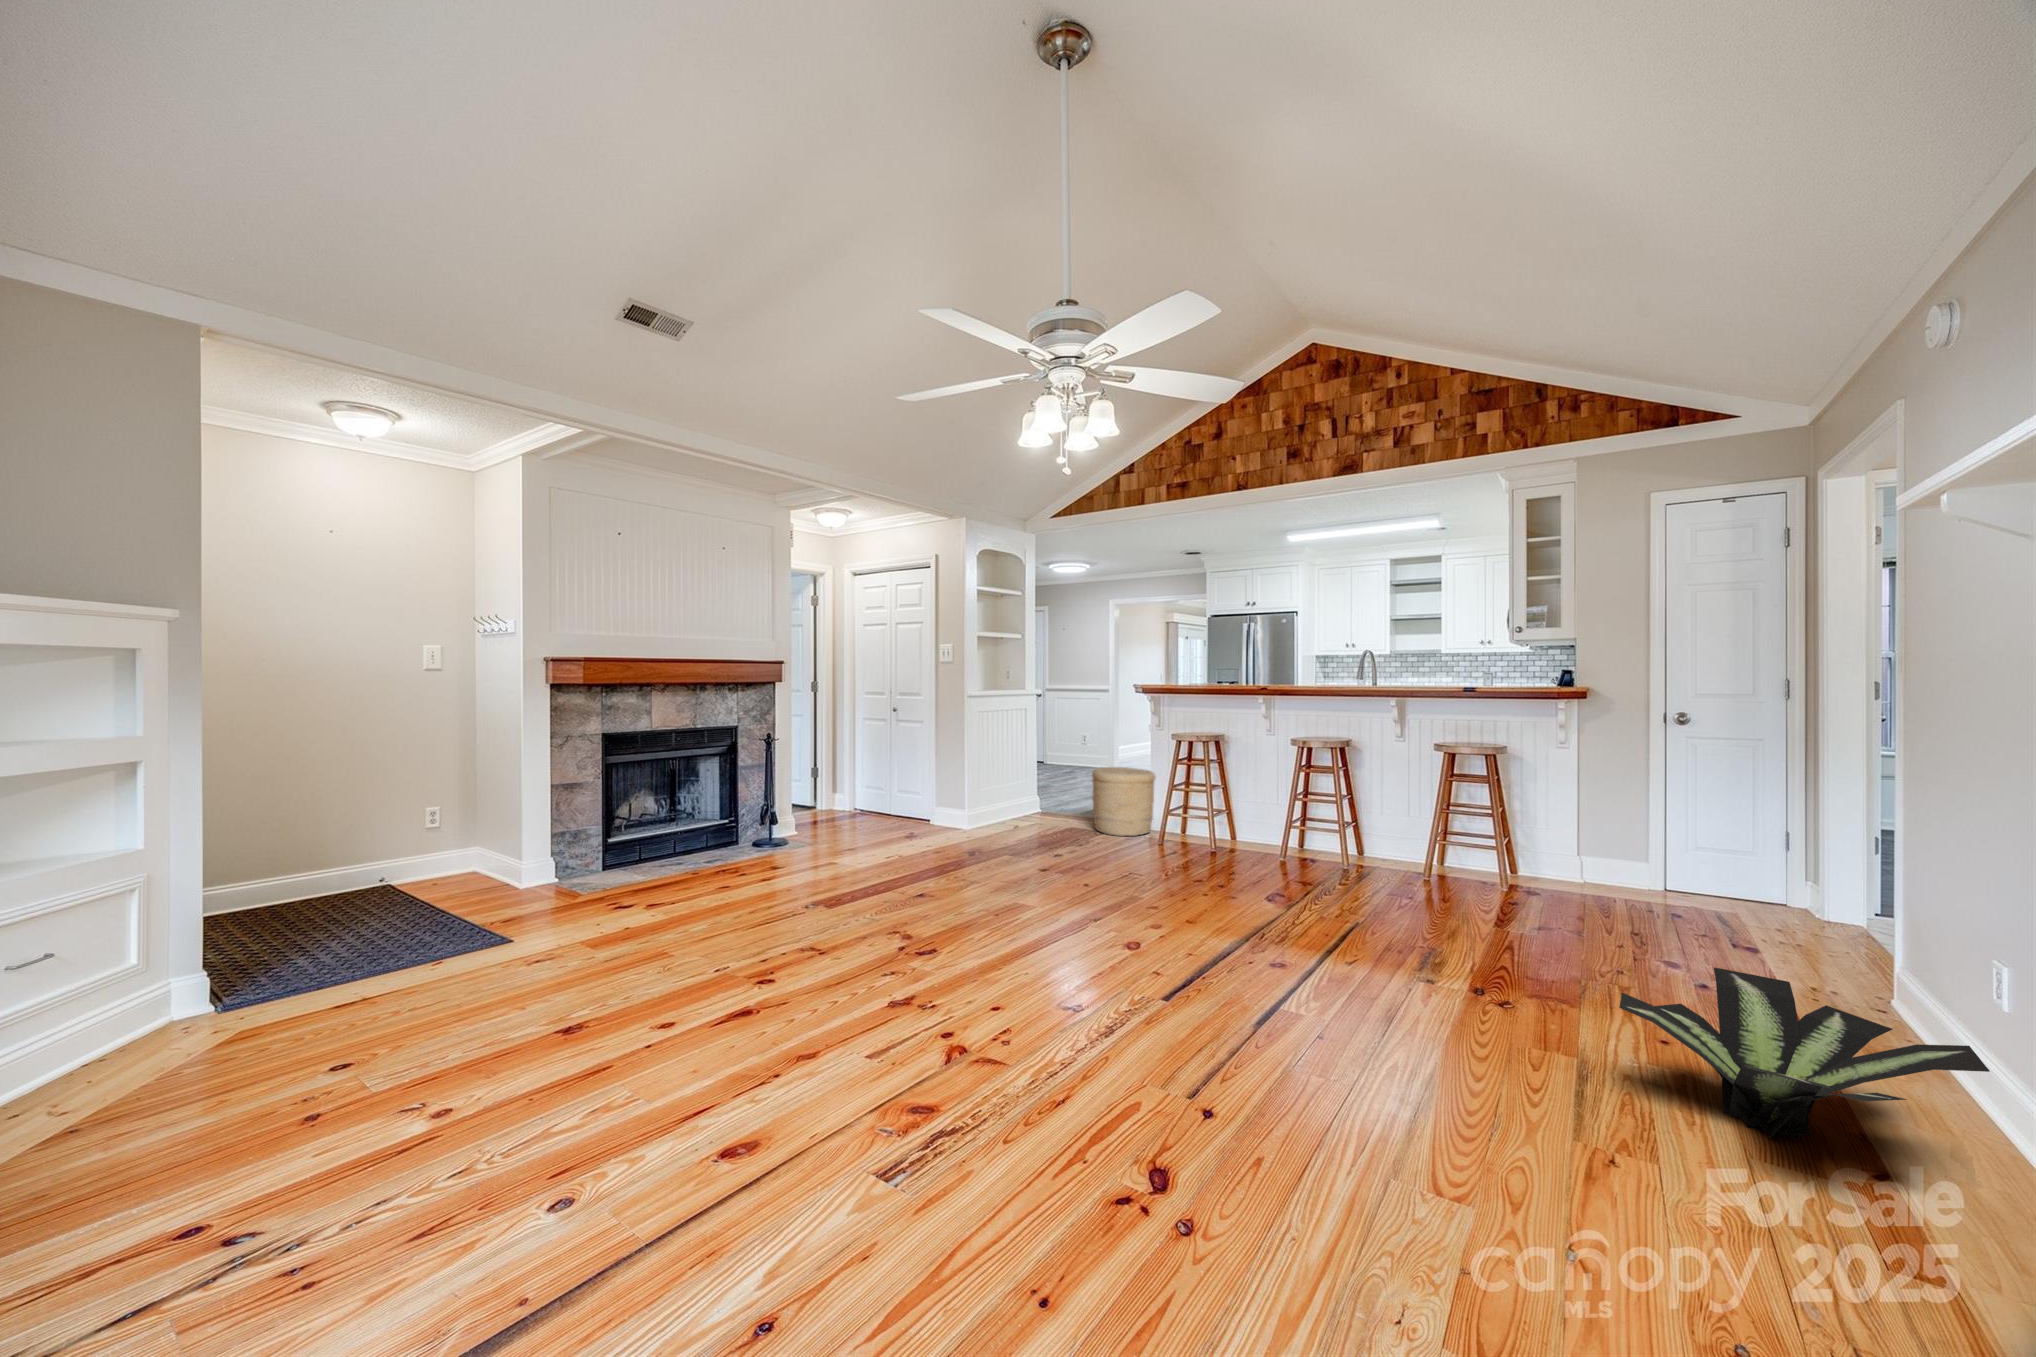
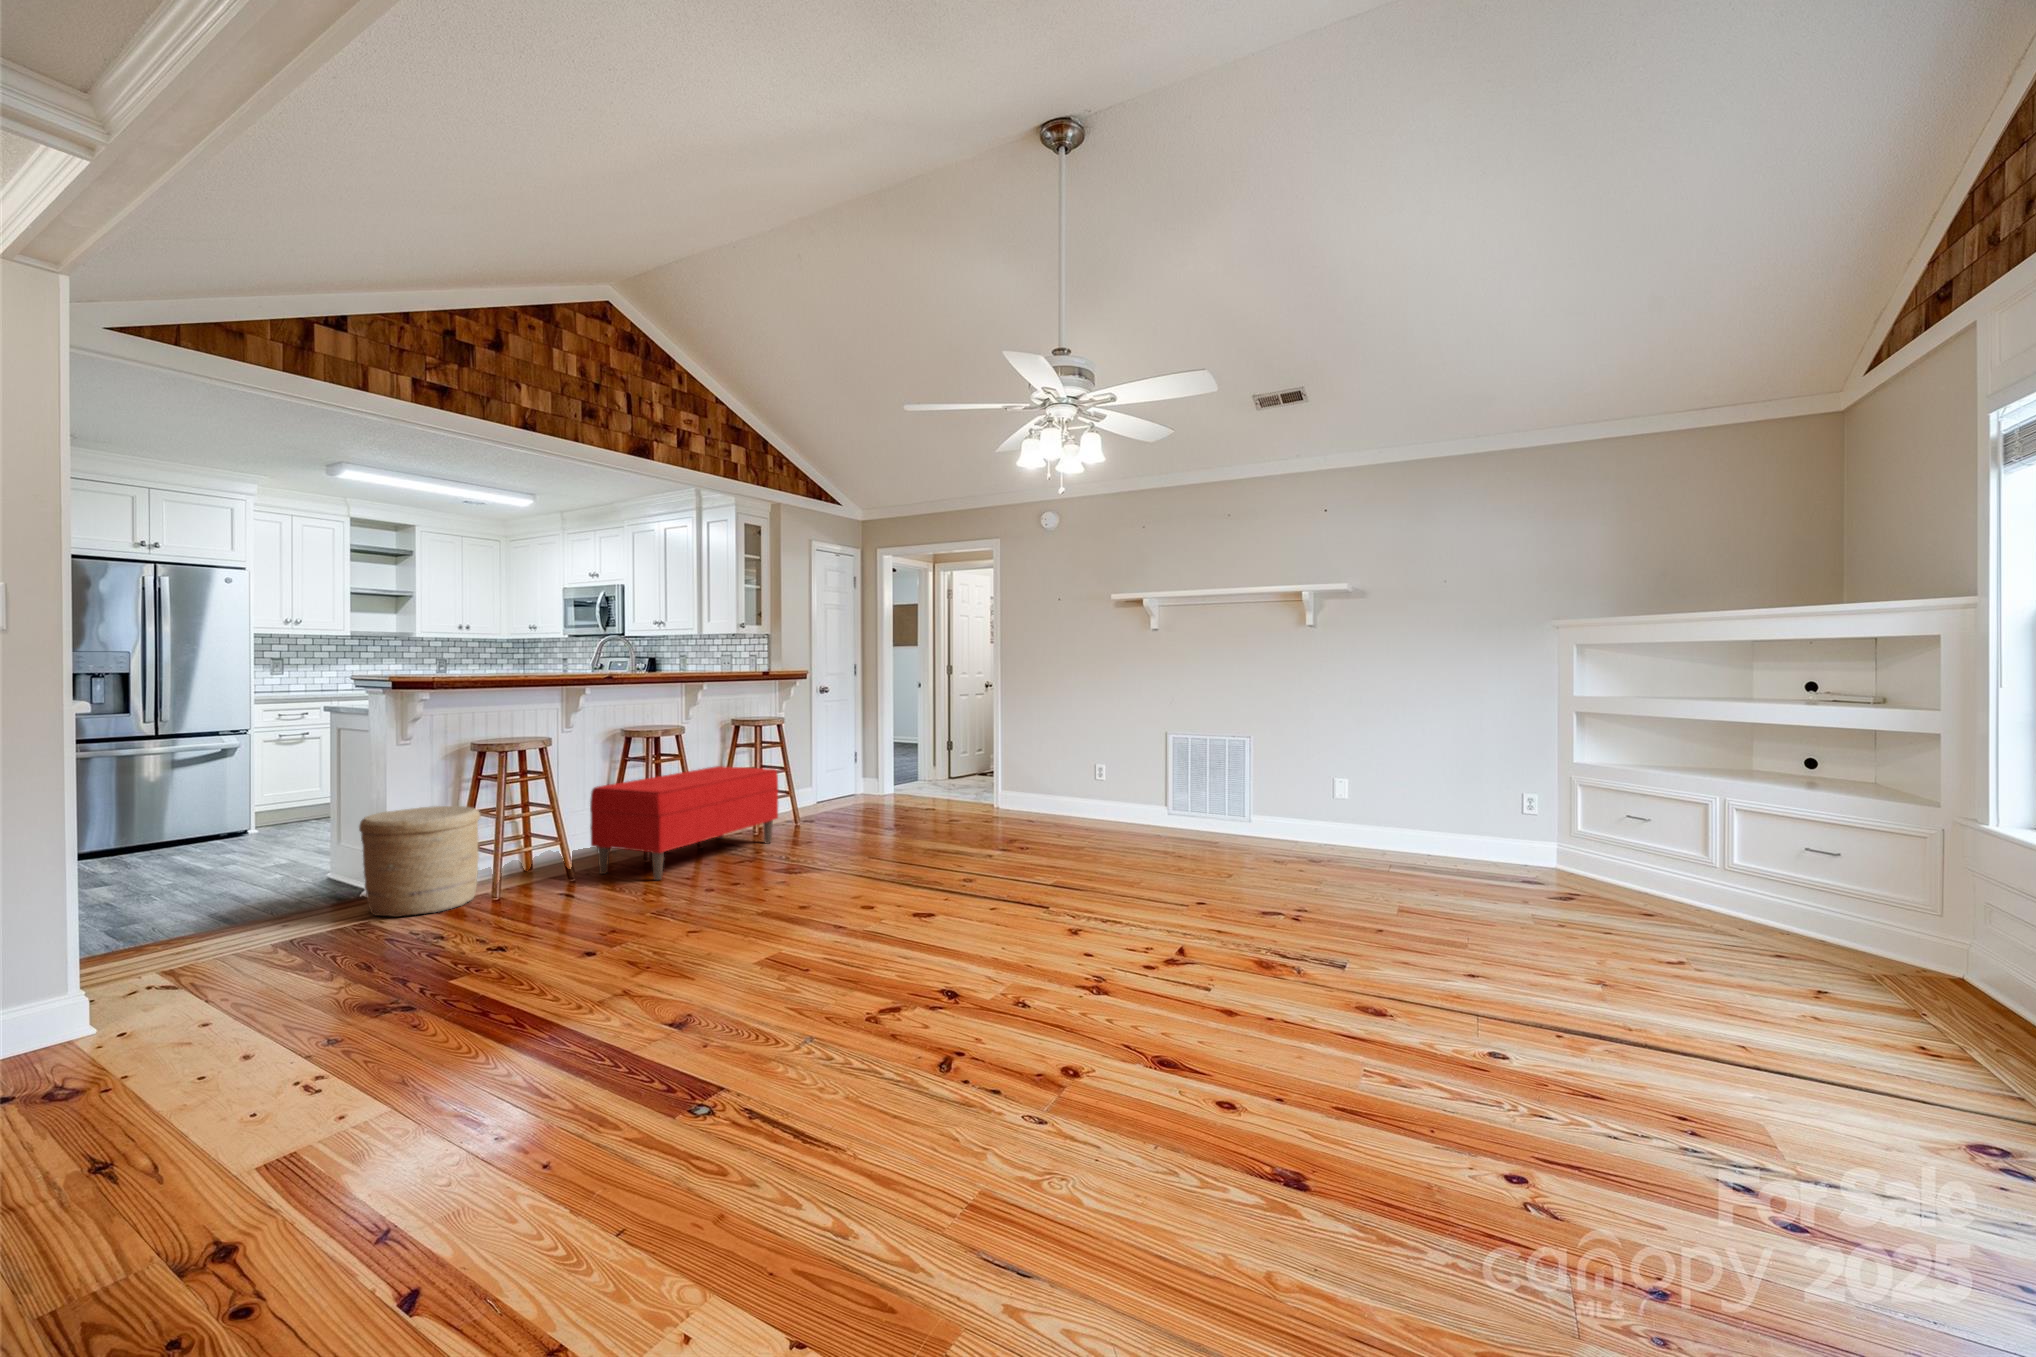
bench: none [1193,778,1377,885] -> present [590,766,778,880]
potted plant: present [1619,967,1990,1141] -> none [1072,782,1178,836]

